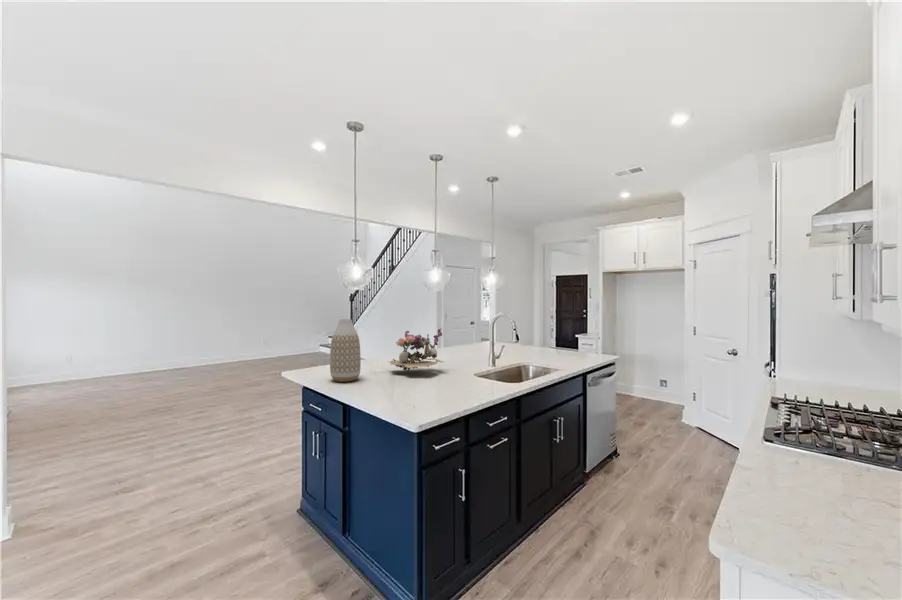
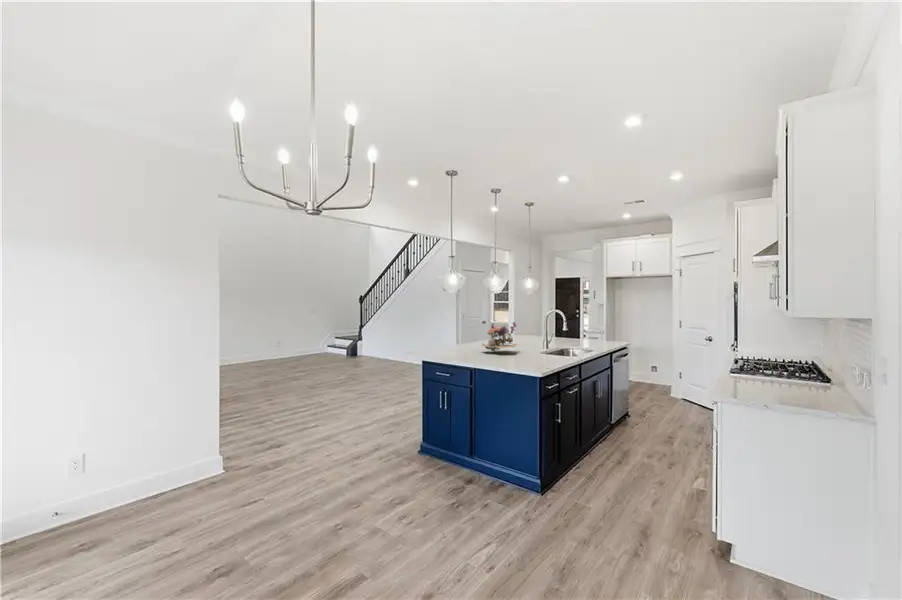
vase: present [330,319,361,382] -> none [451,315,471,357]

